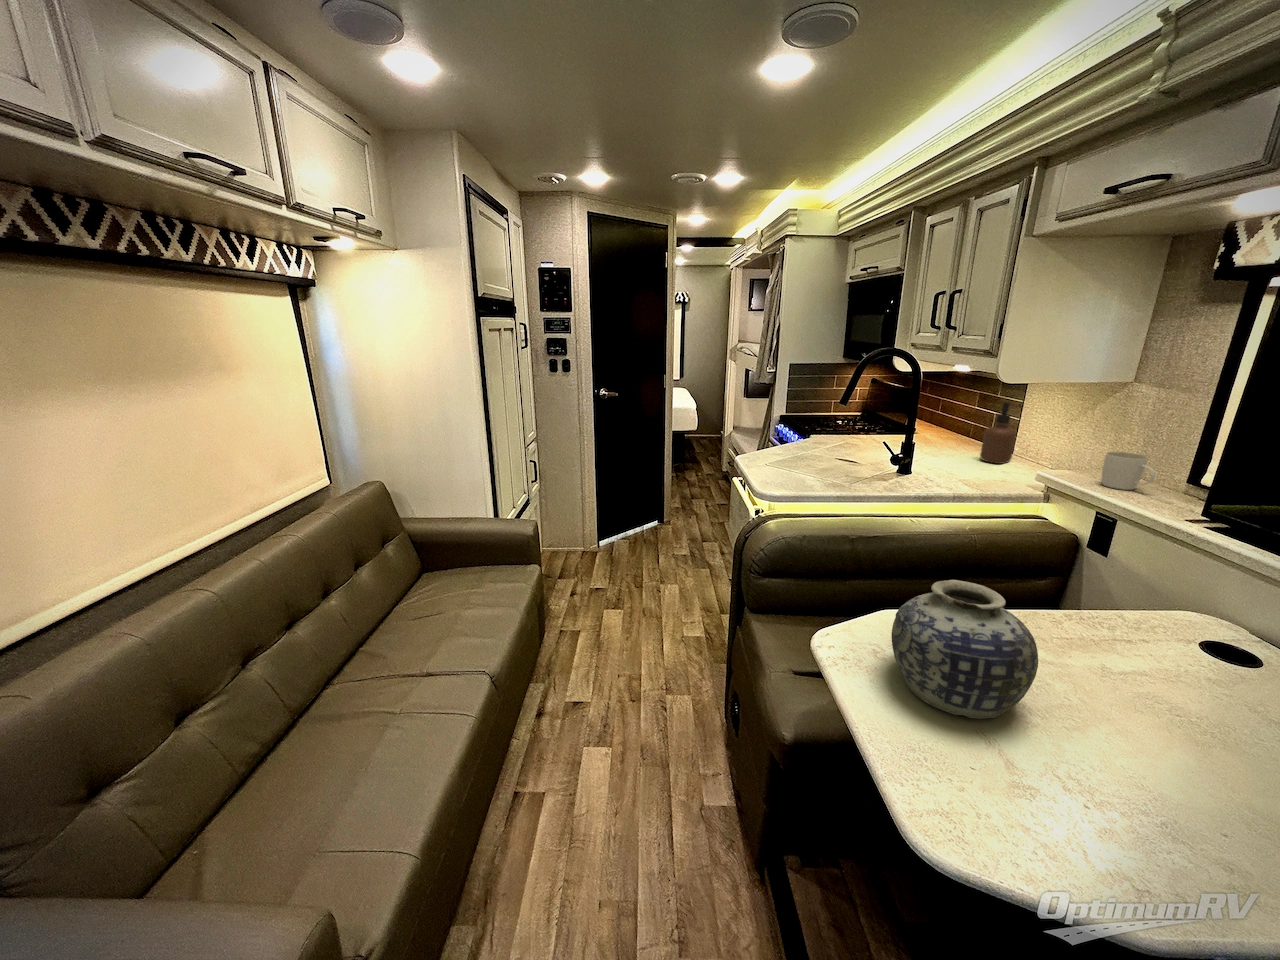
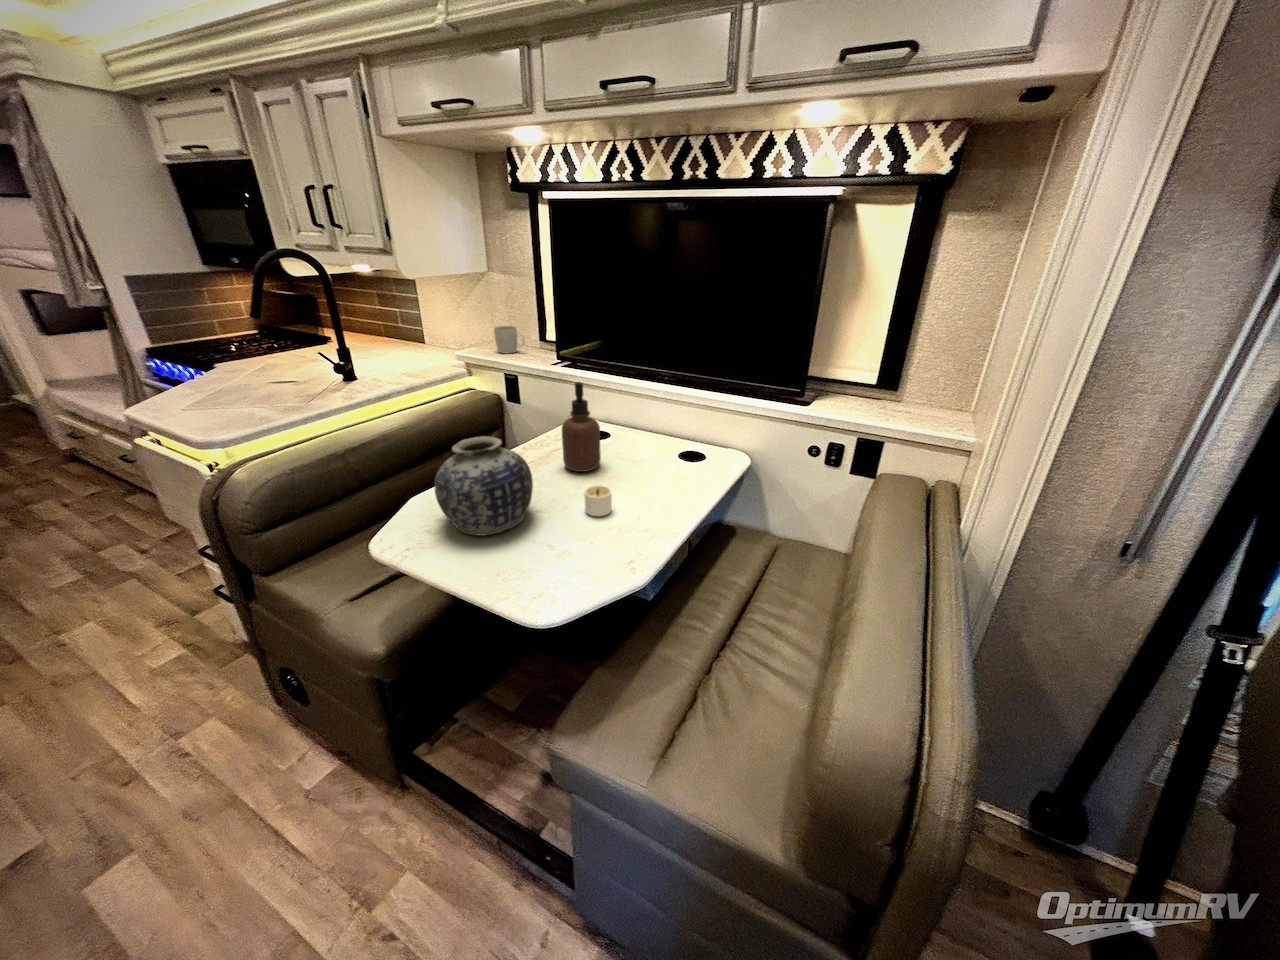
soap dispenser: present [980,402,1016,464] -> present [562,382,601,472]
candle: none [1119,738,1219,822] -> present [584,485,612,516]

